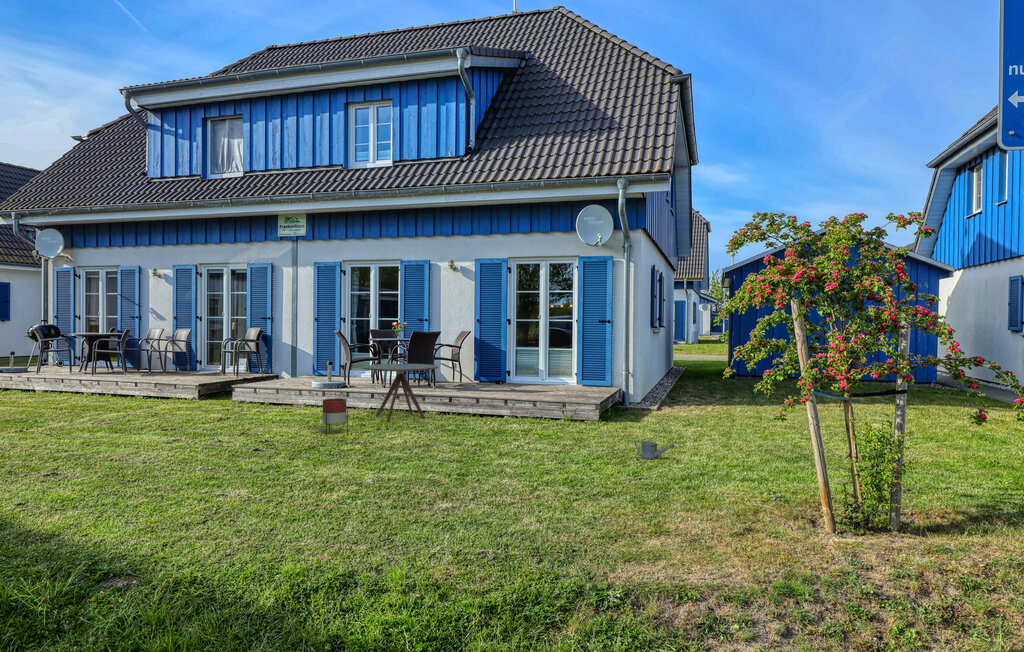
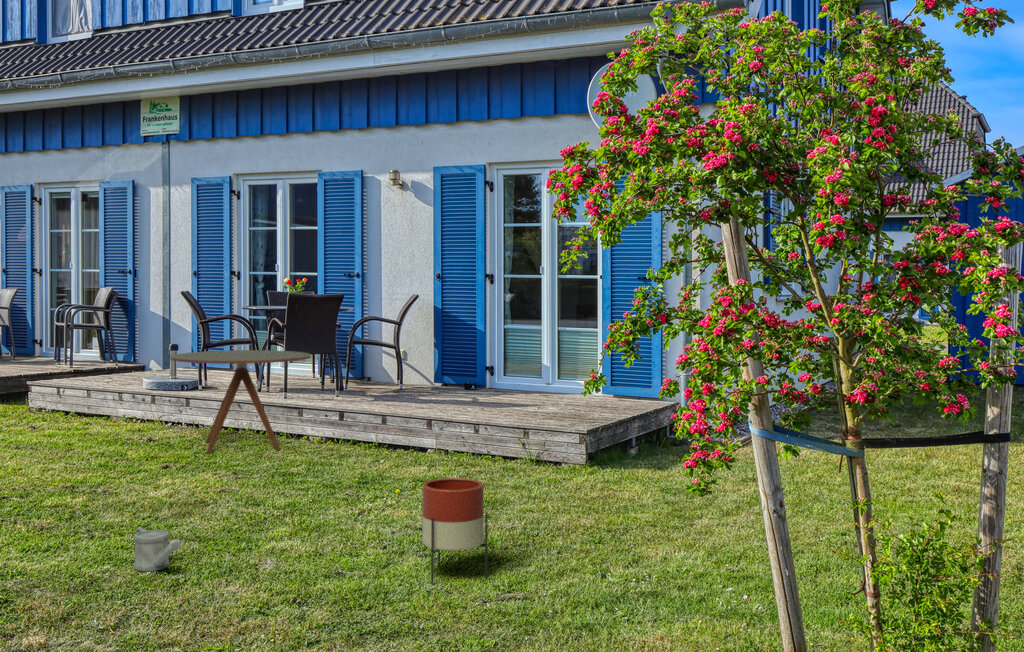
planter: present [322,398,348,437] -> present [422,478,488,584]
watering can: present [635,441,674,459] -> present [134,528,181,571]

